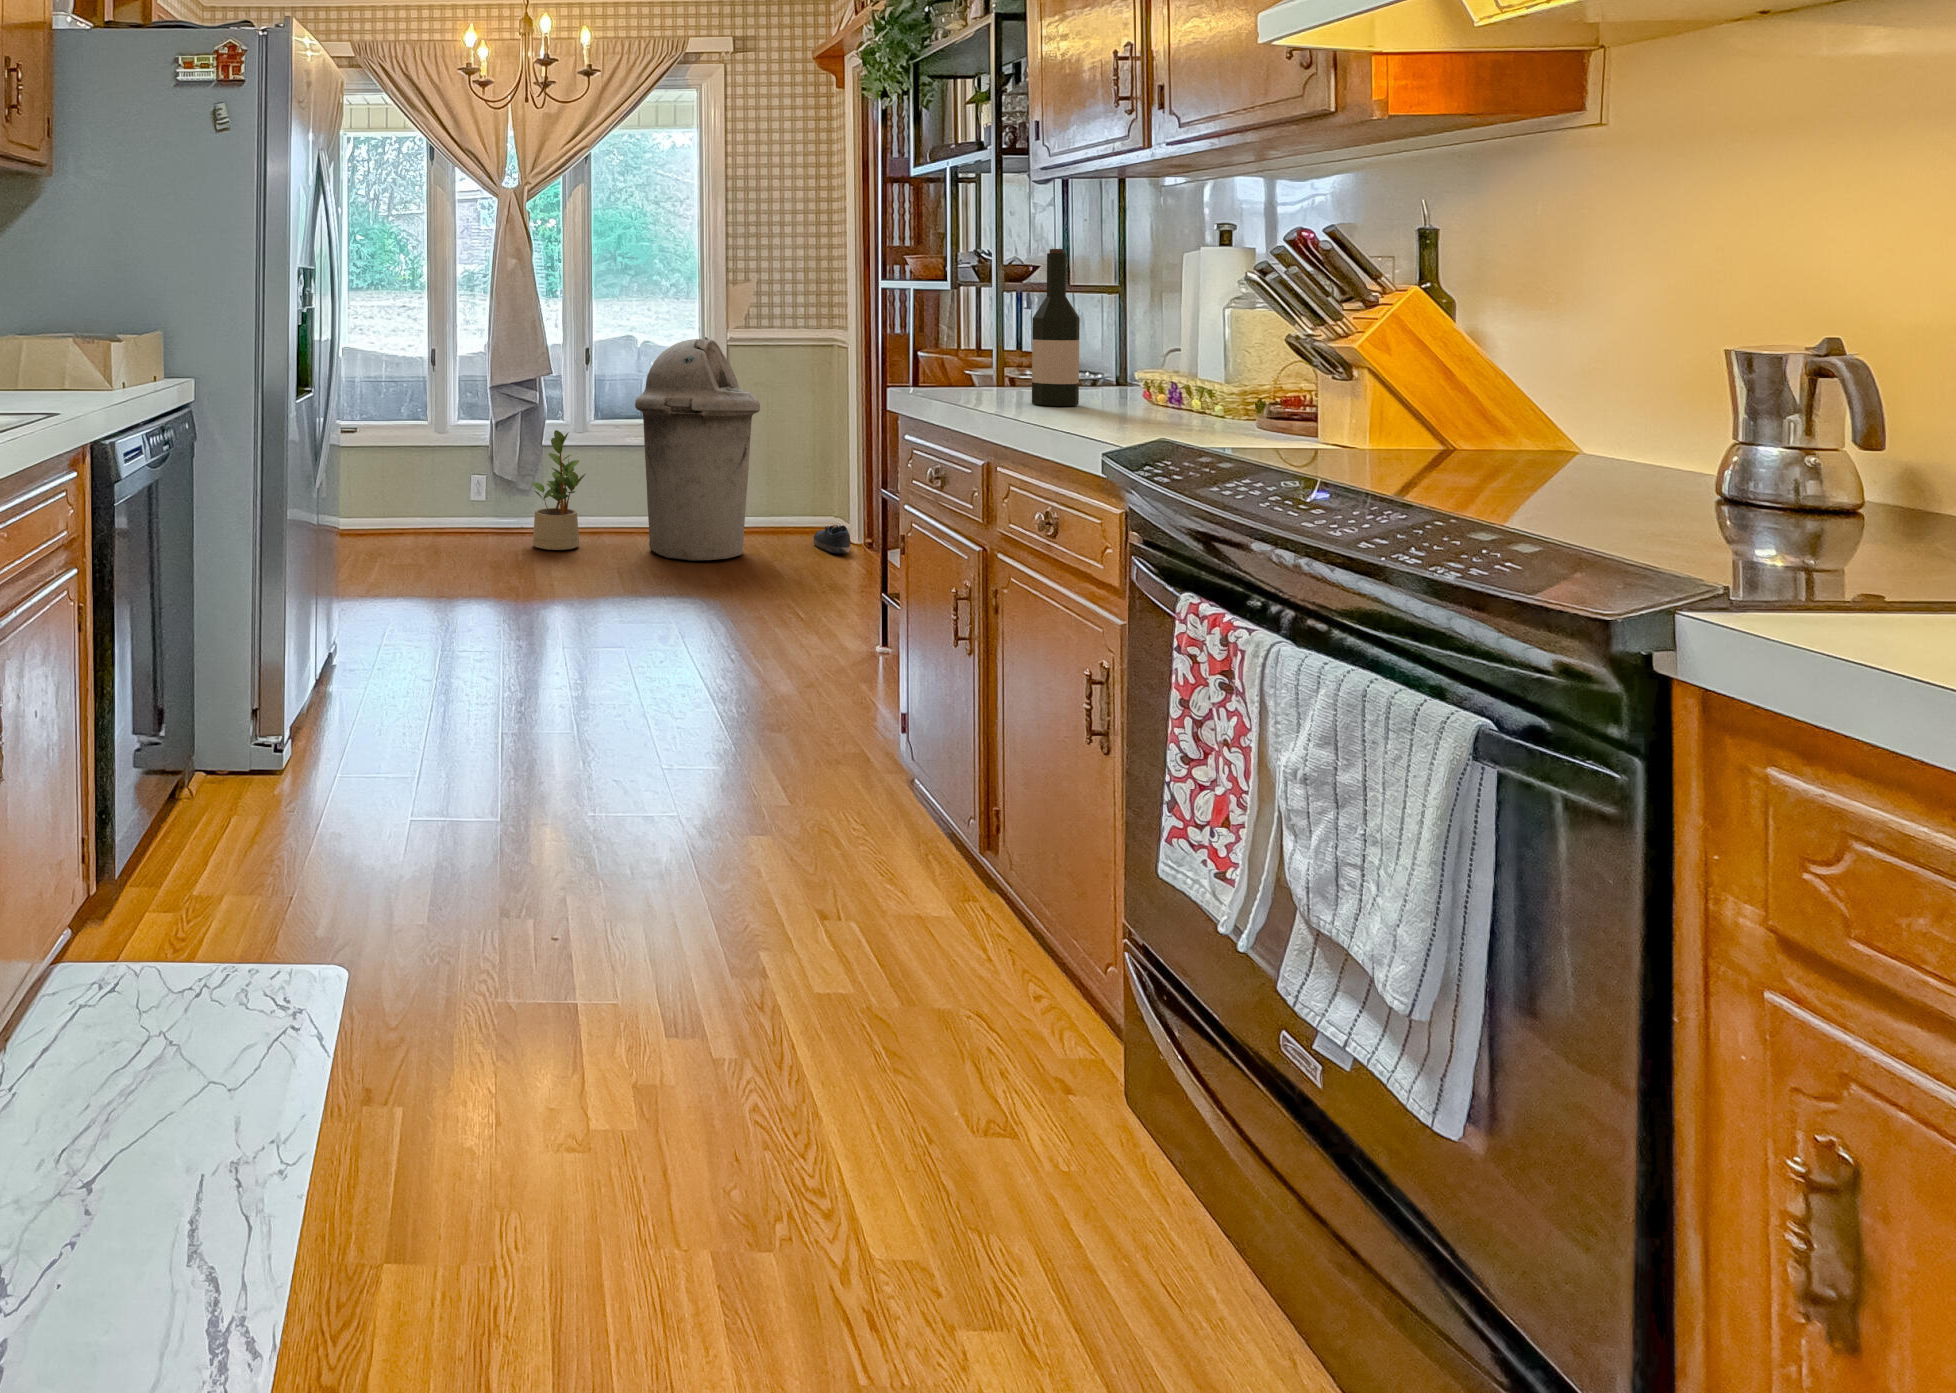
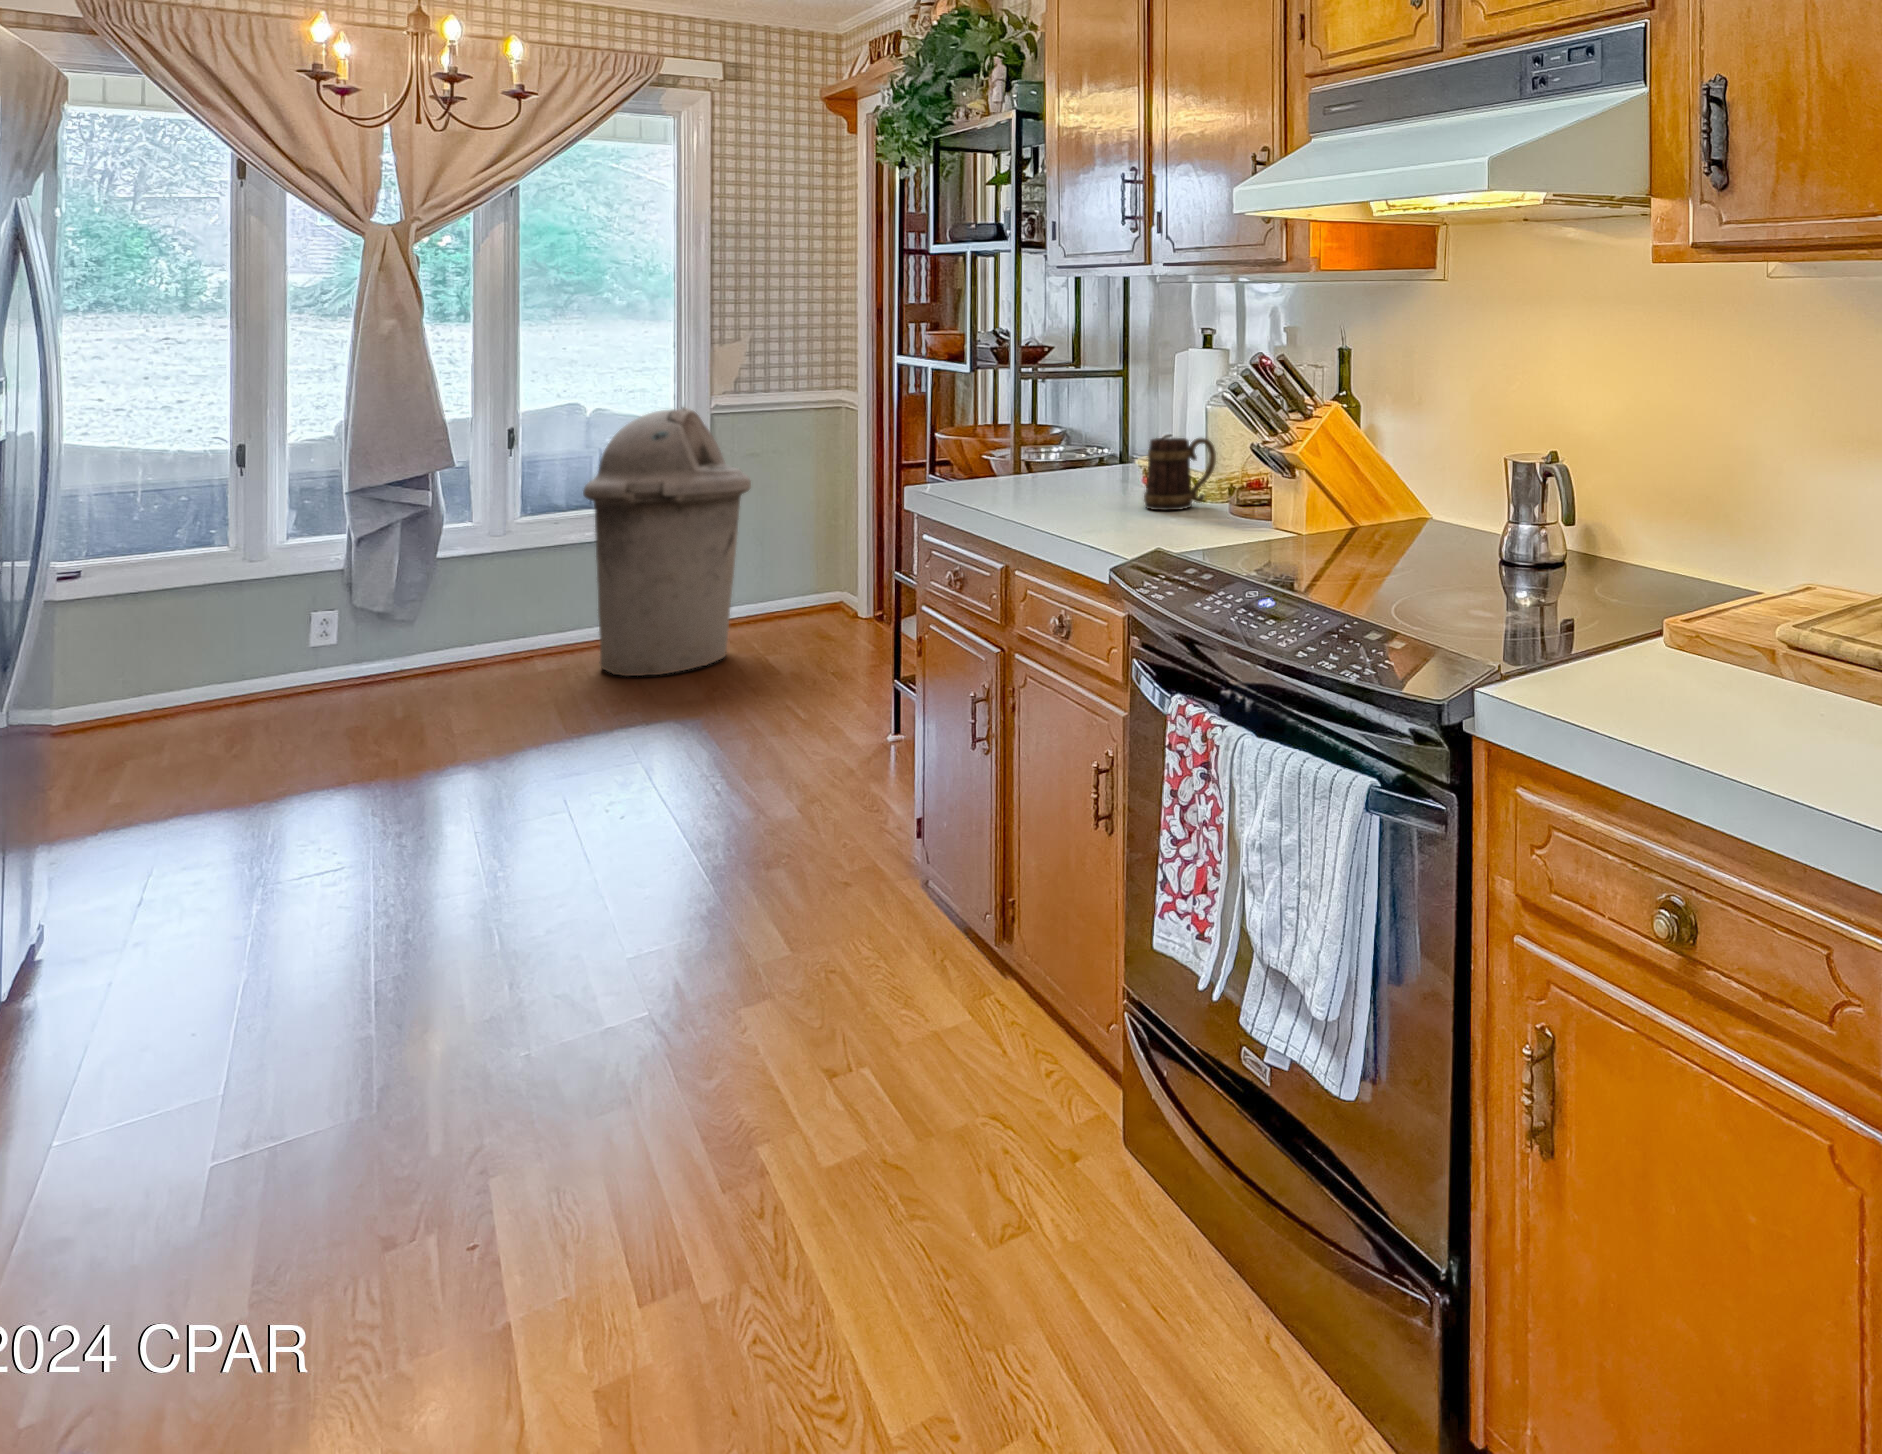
wine bottle: present [1032,249,1080,406] -> none [1046,350,1088,499]
mug: none [1147,341,1241,420] -> present [1144,438,1216,510]
potted plant: present [532,430,585,550] -> none [419,533,507,692]
shoe: present [813,525,850,554] -> none [813,605,855,638]

